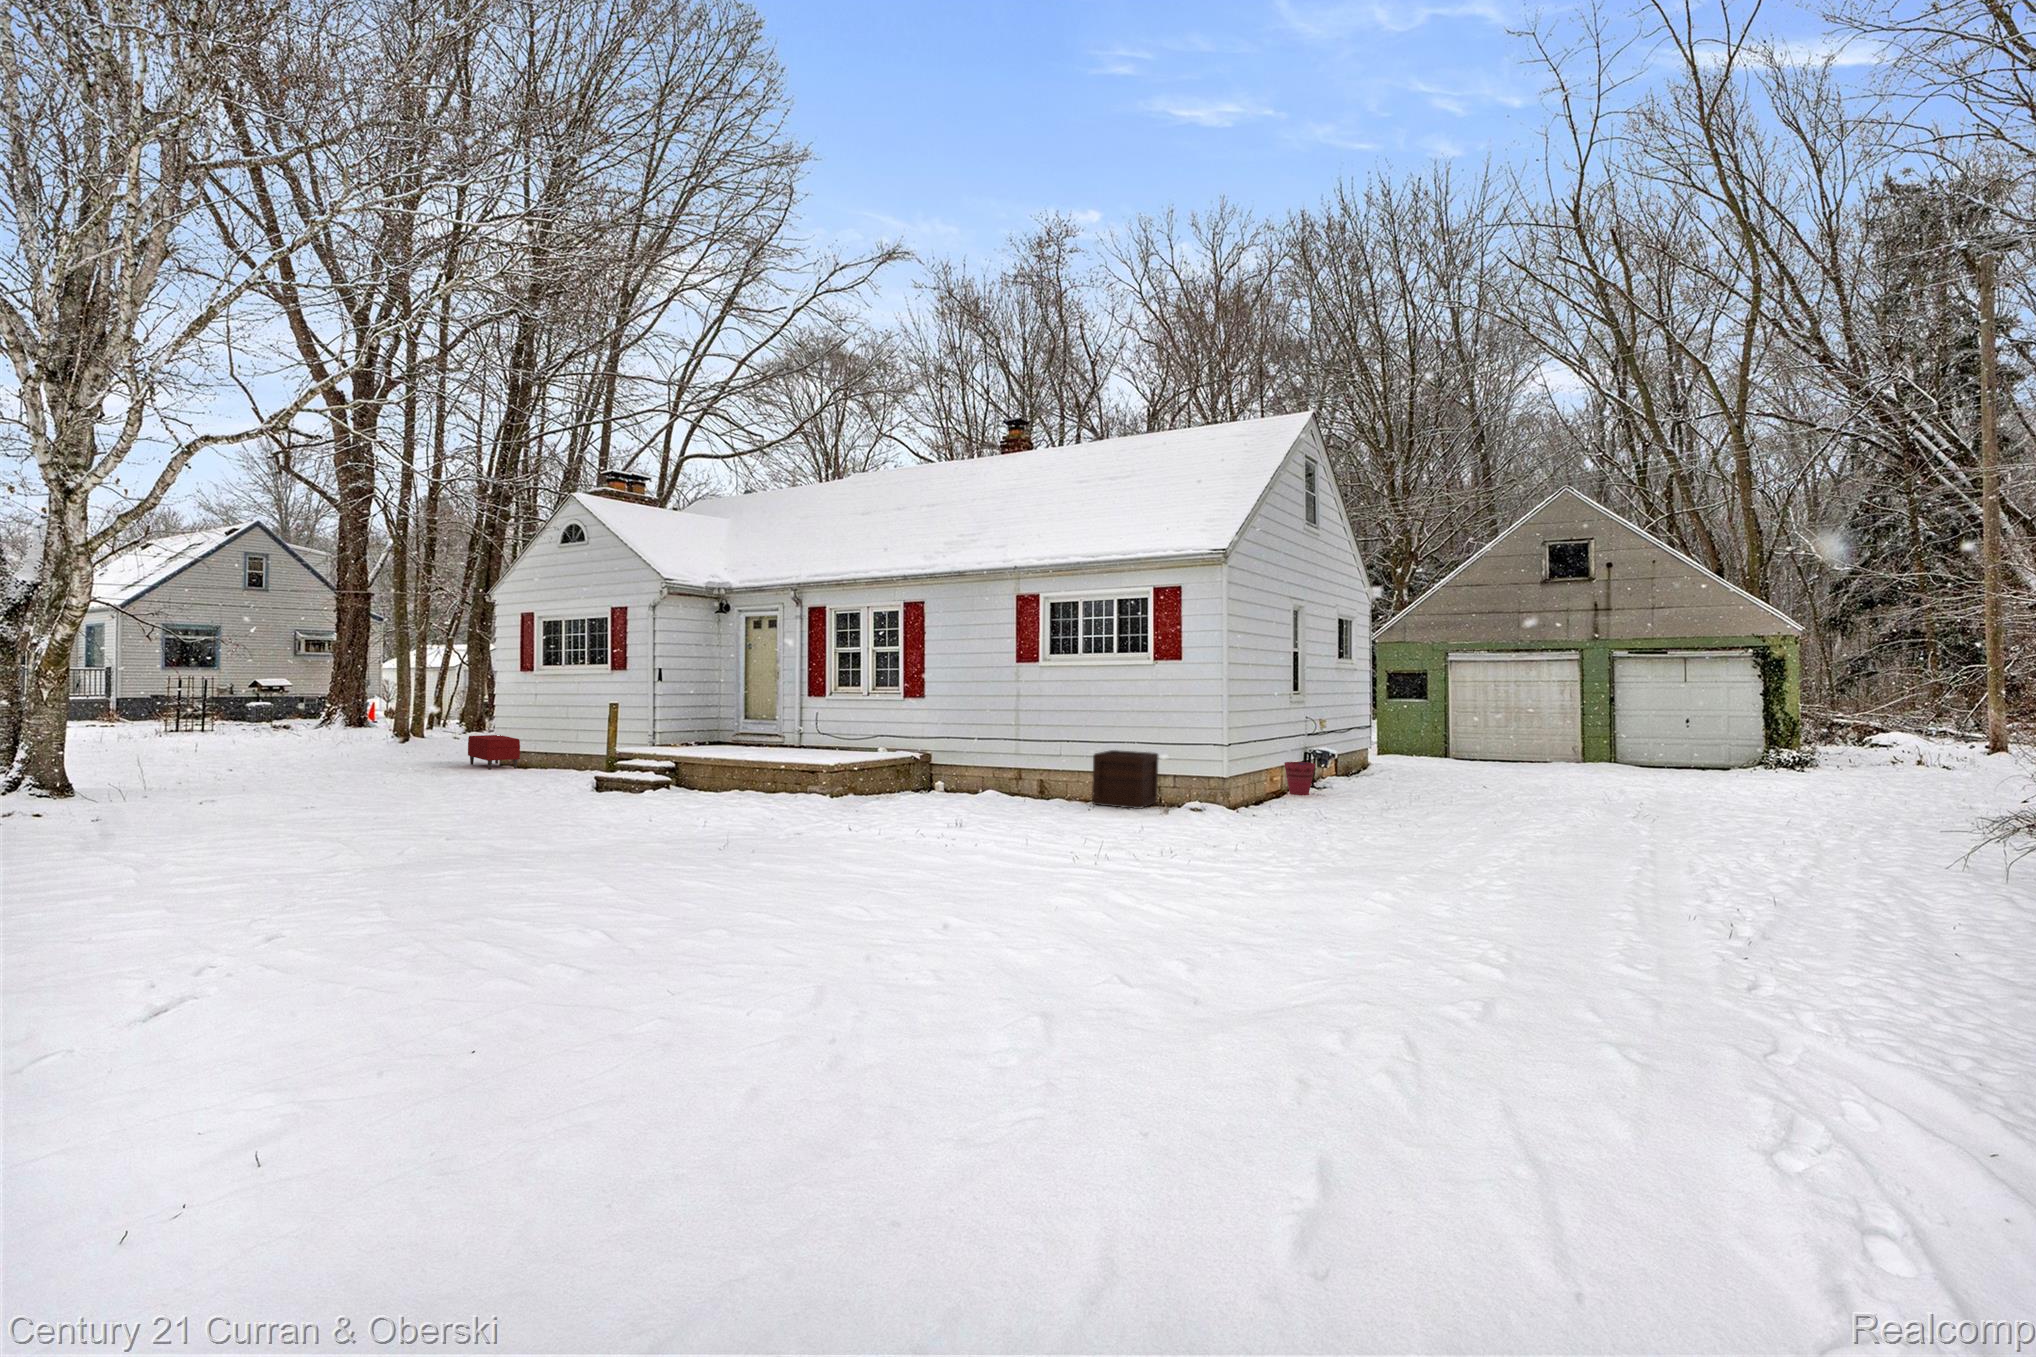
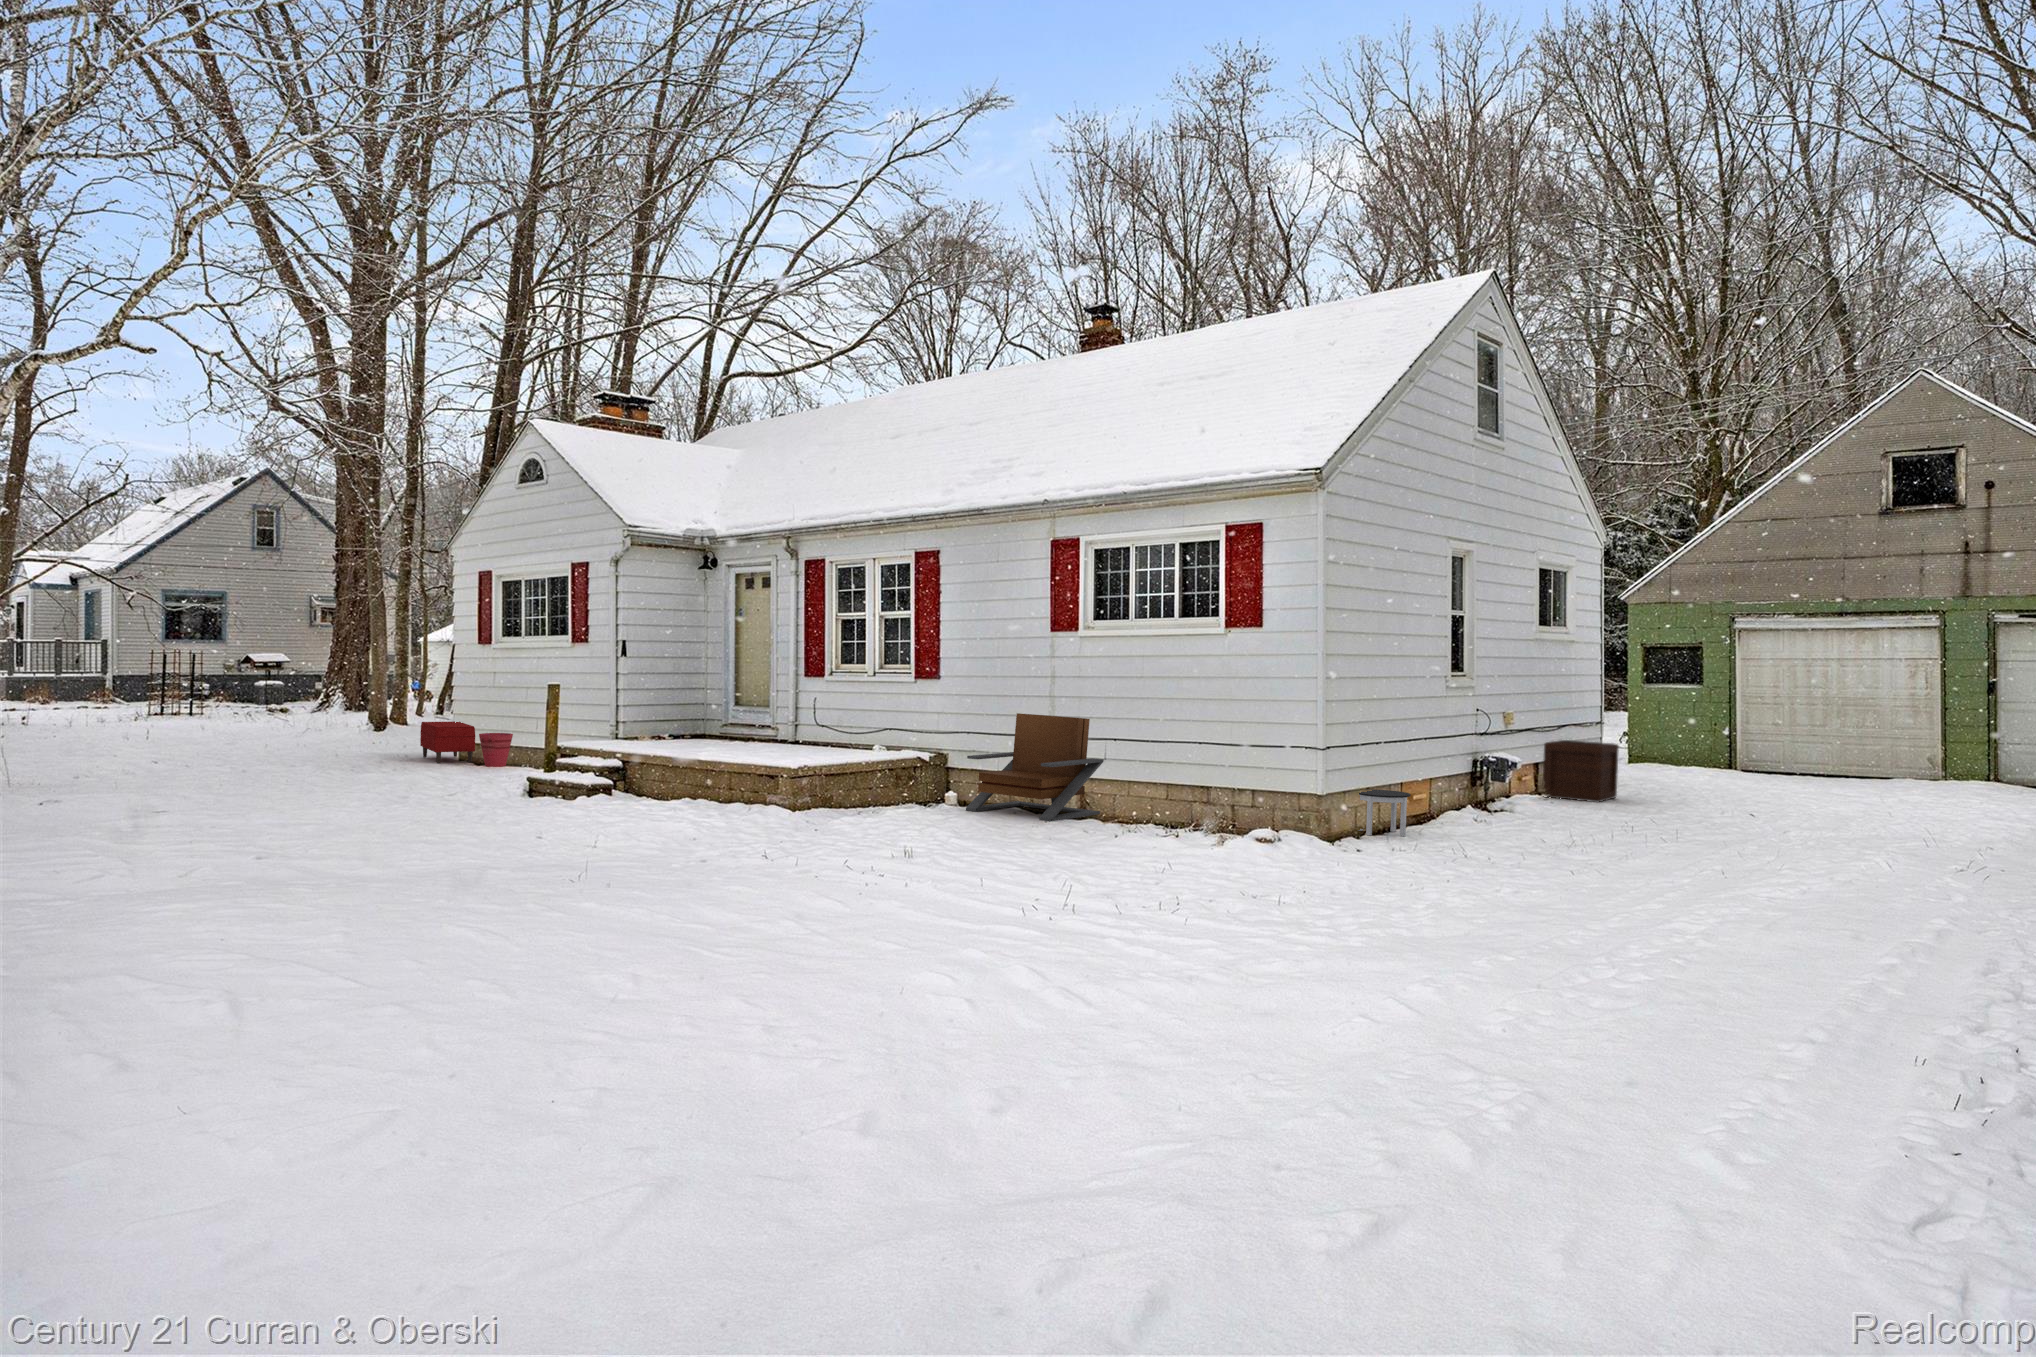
lounge chair: none [963,724,1063,803] -> present [966,713,1104,822]
wooden crate: present [1092,750,1158,809] -> present [1543,740,1619,802]
bucket: present [1284,762,1316,795] -> present [479,733,513,767]
round table: none [1246,774,1285,807] -> present [1359,790,1411,837]

